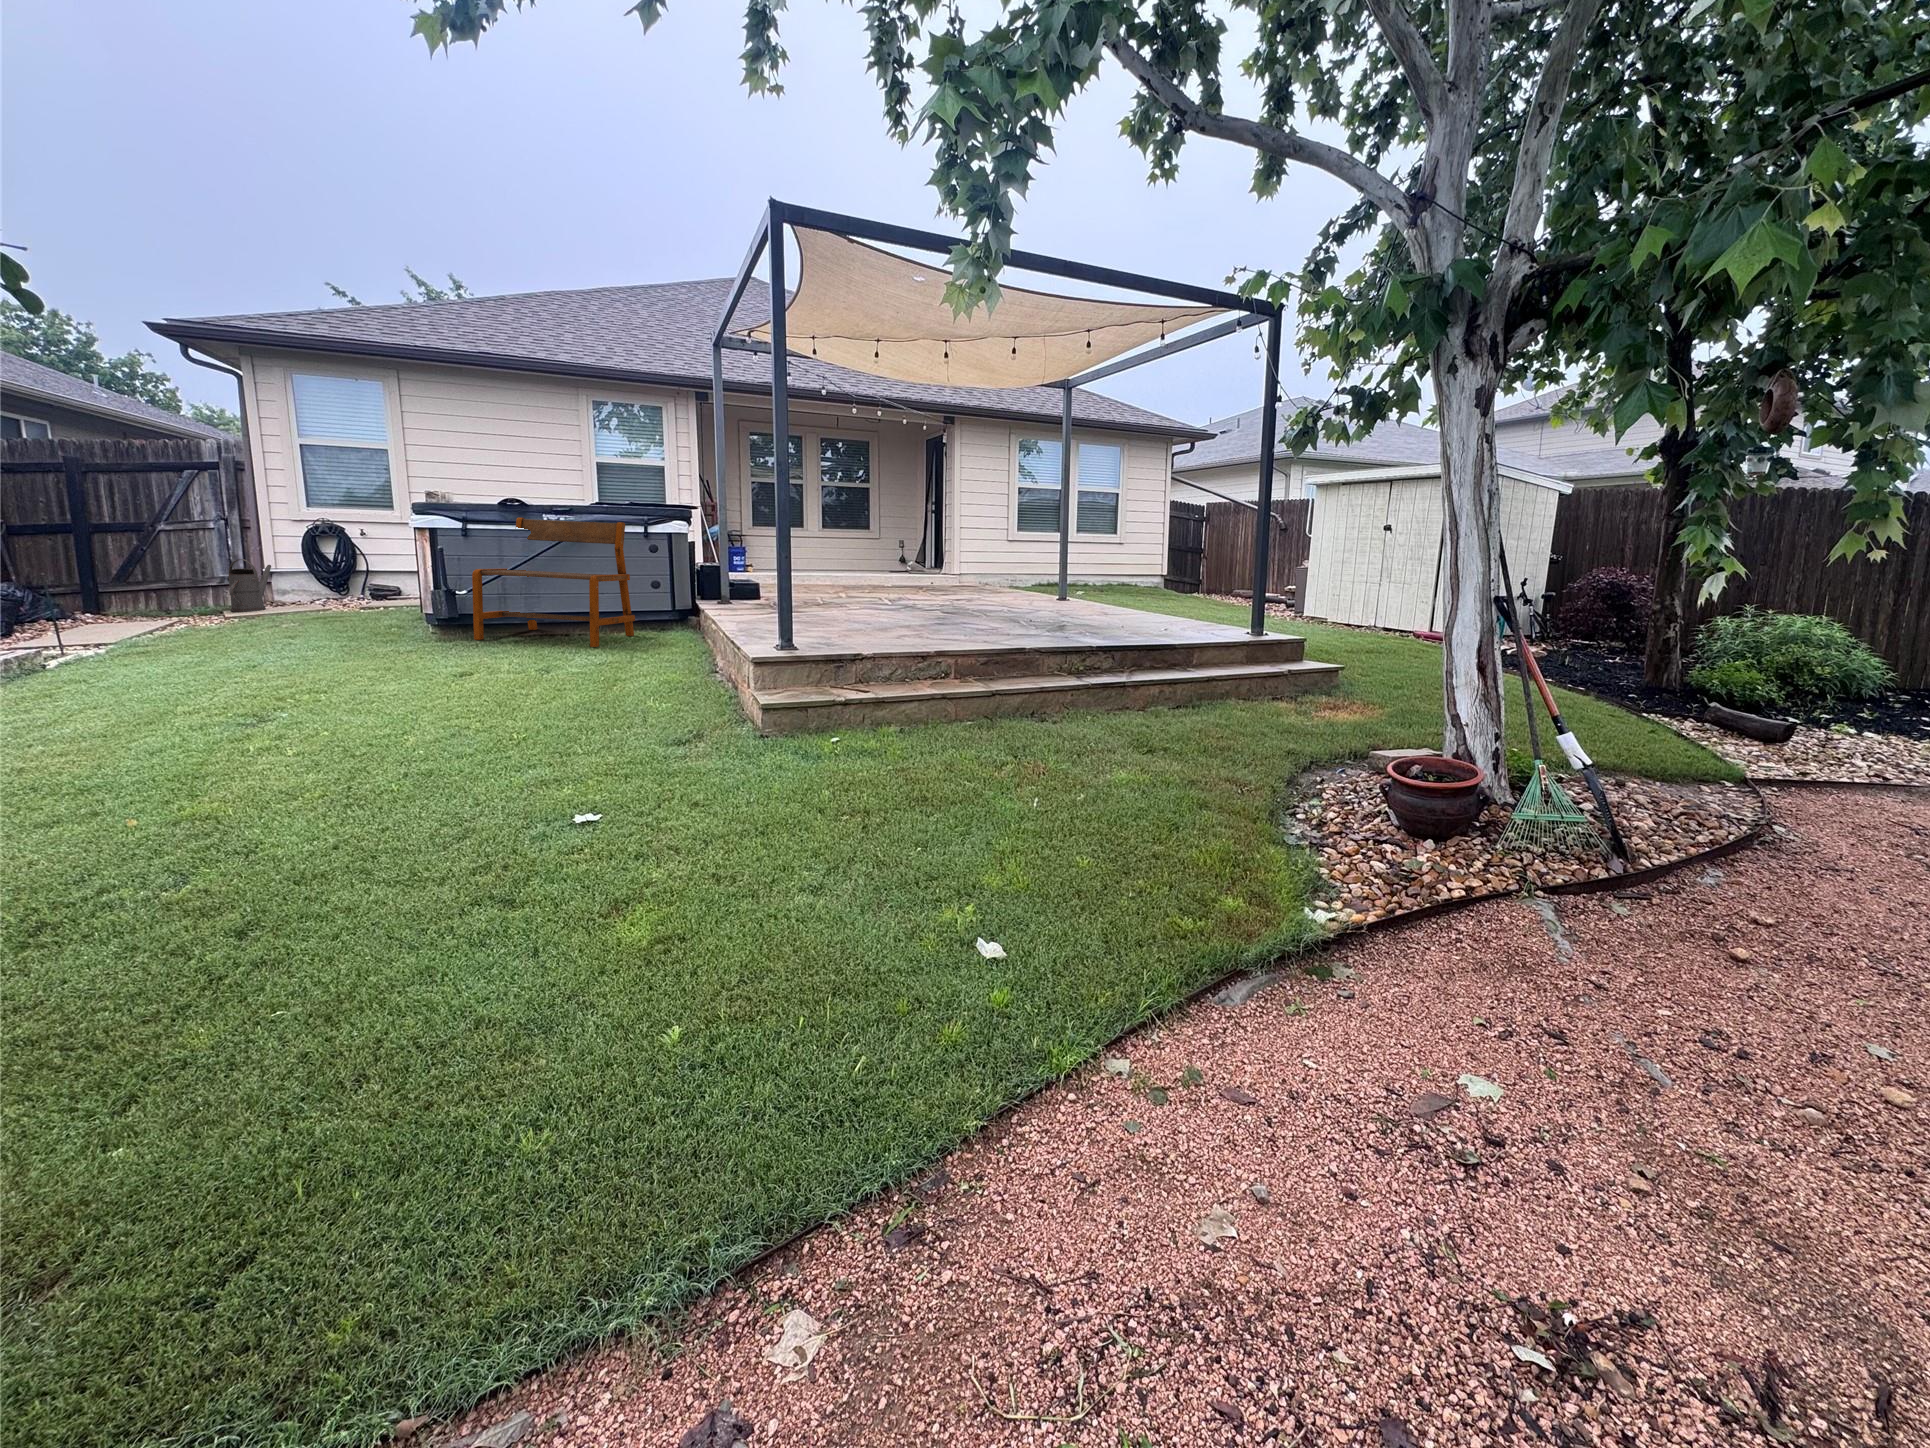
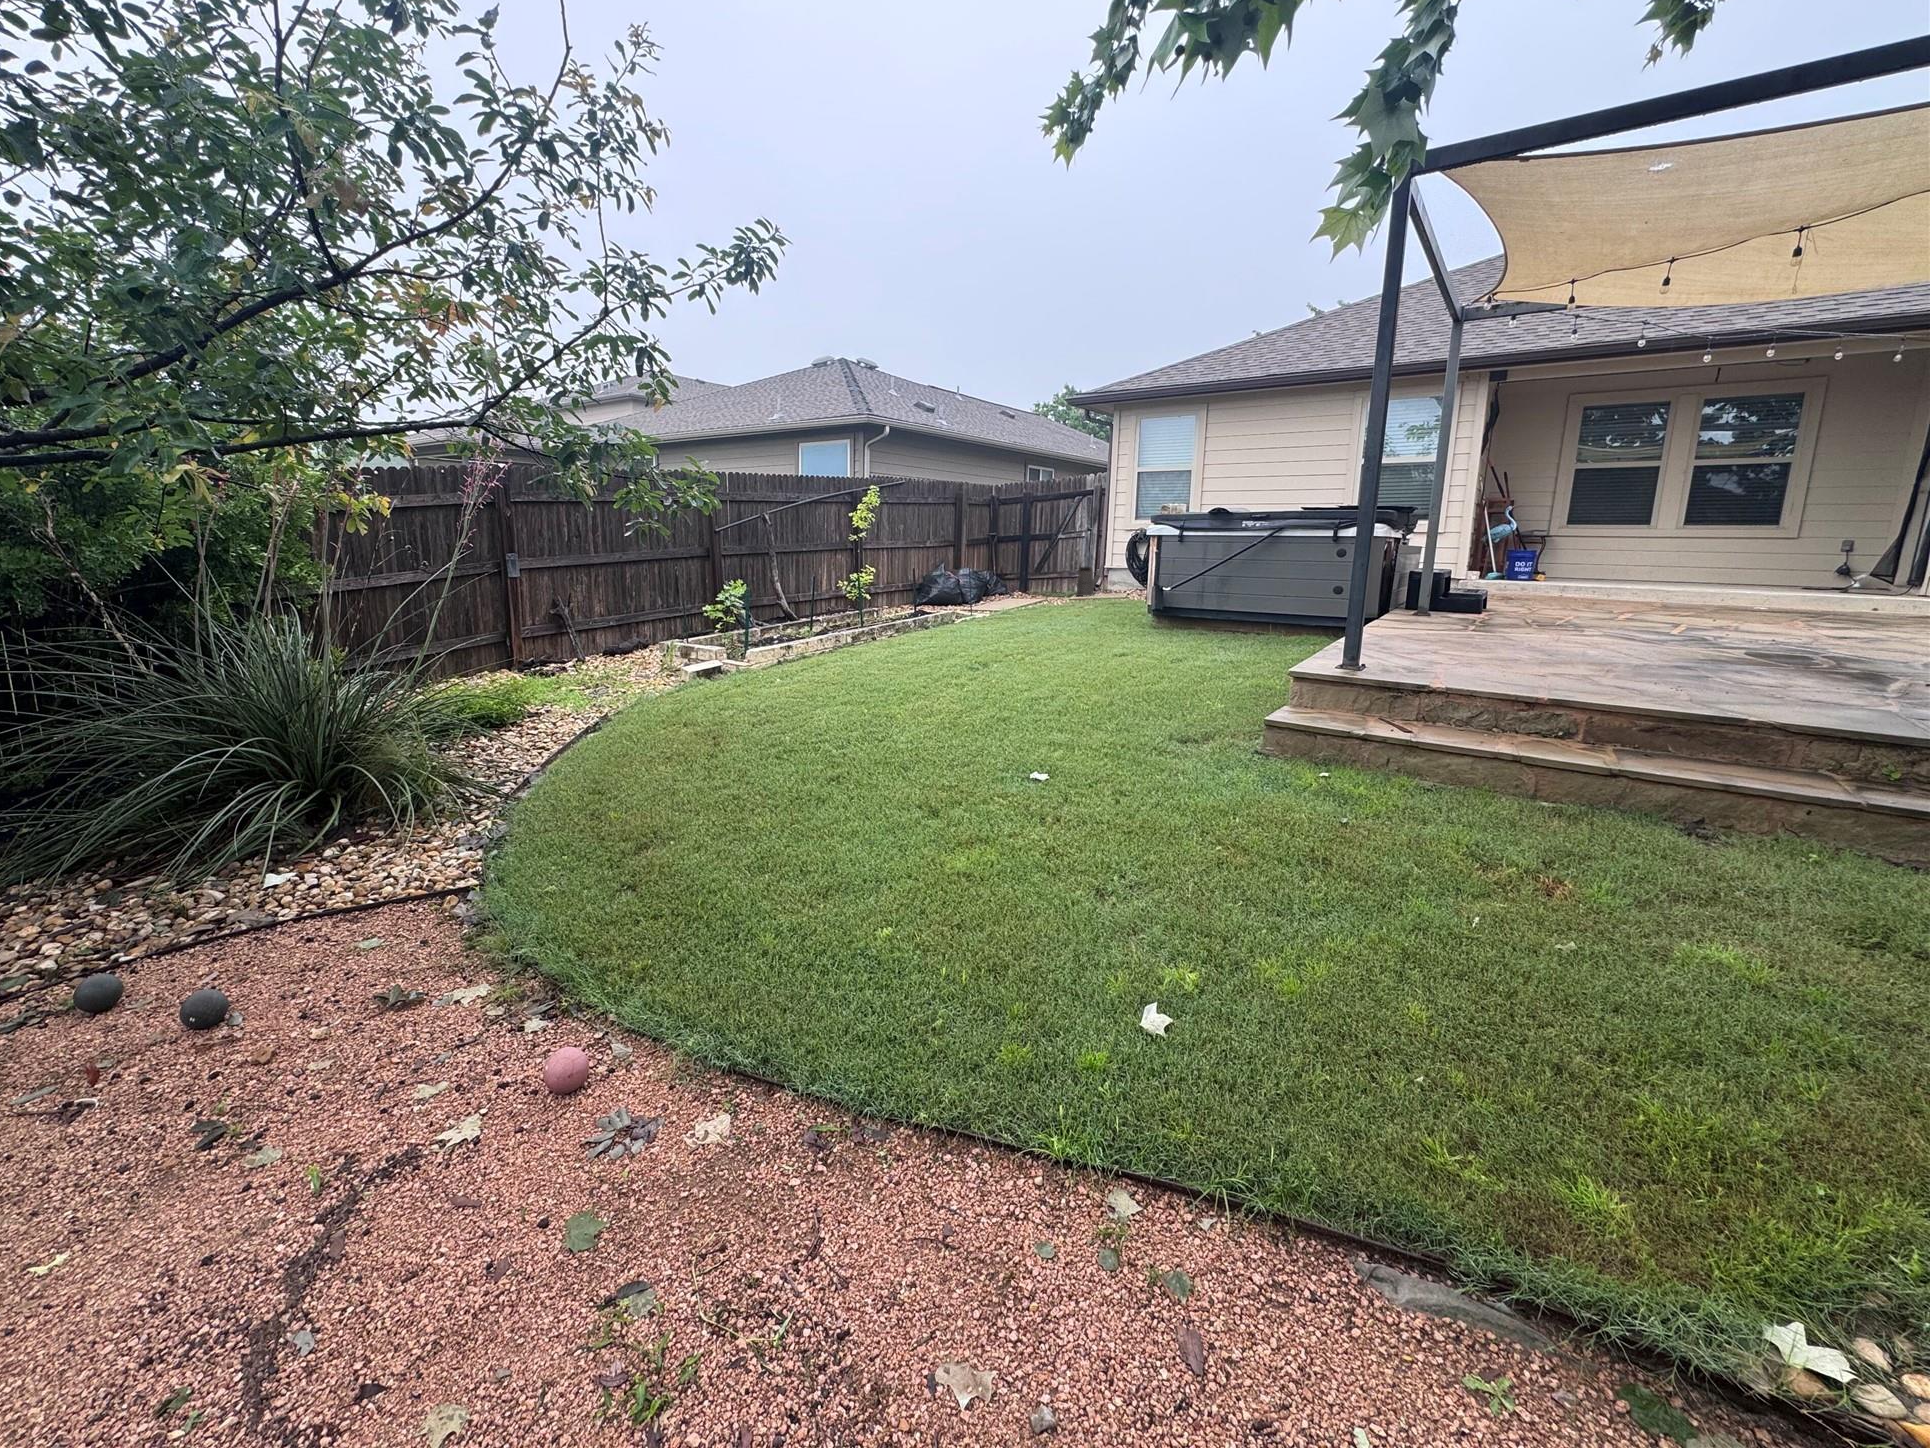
bench: present [472,518,635,647] -> none [1169,526,1302,644]

